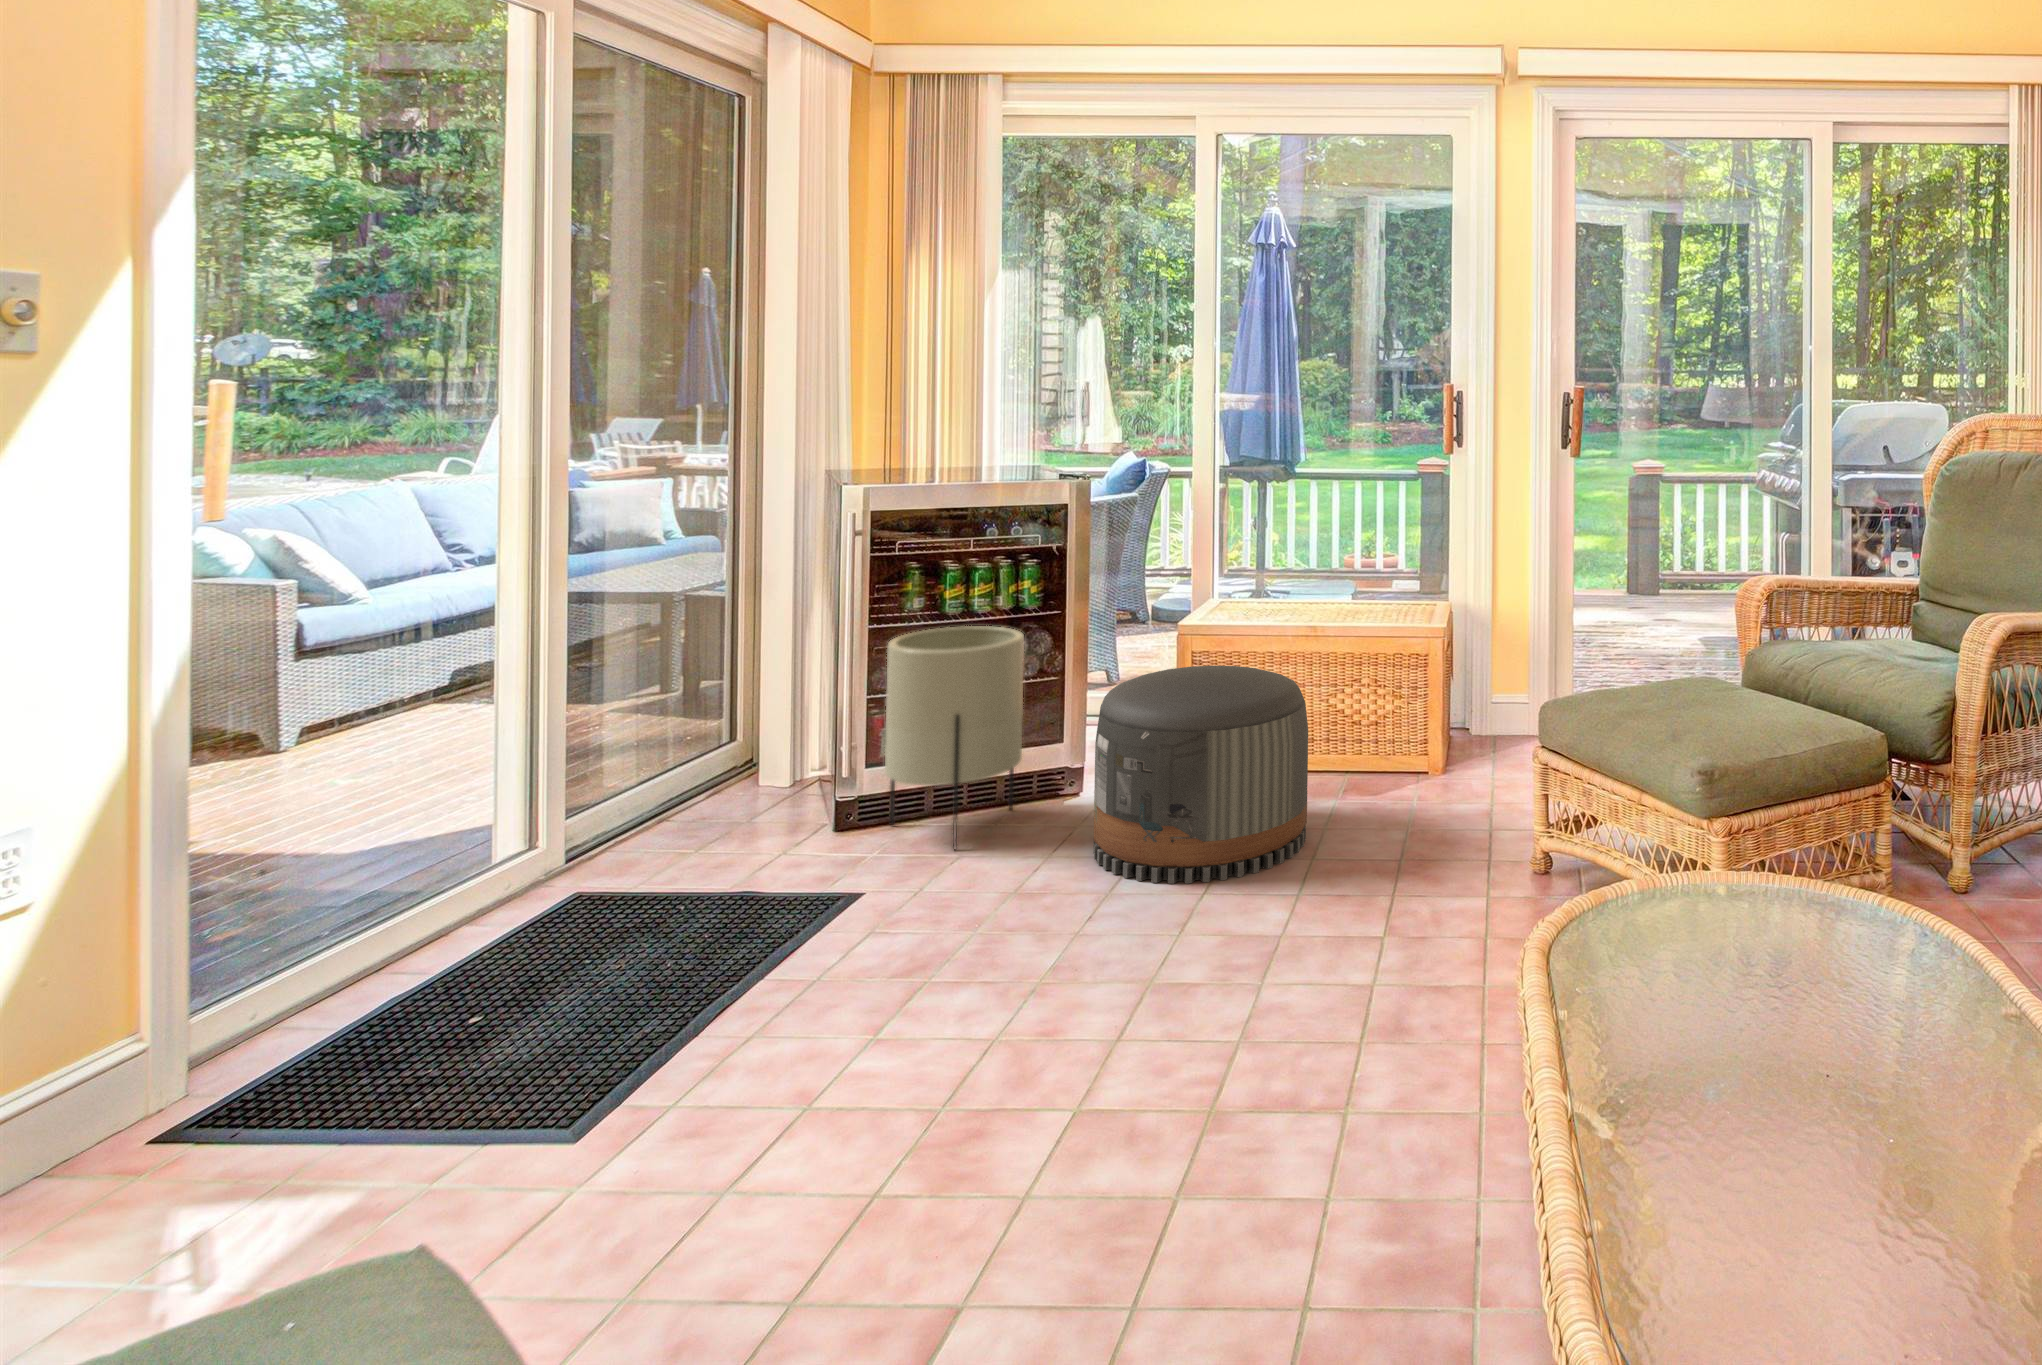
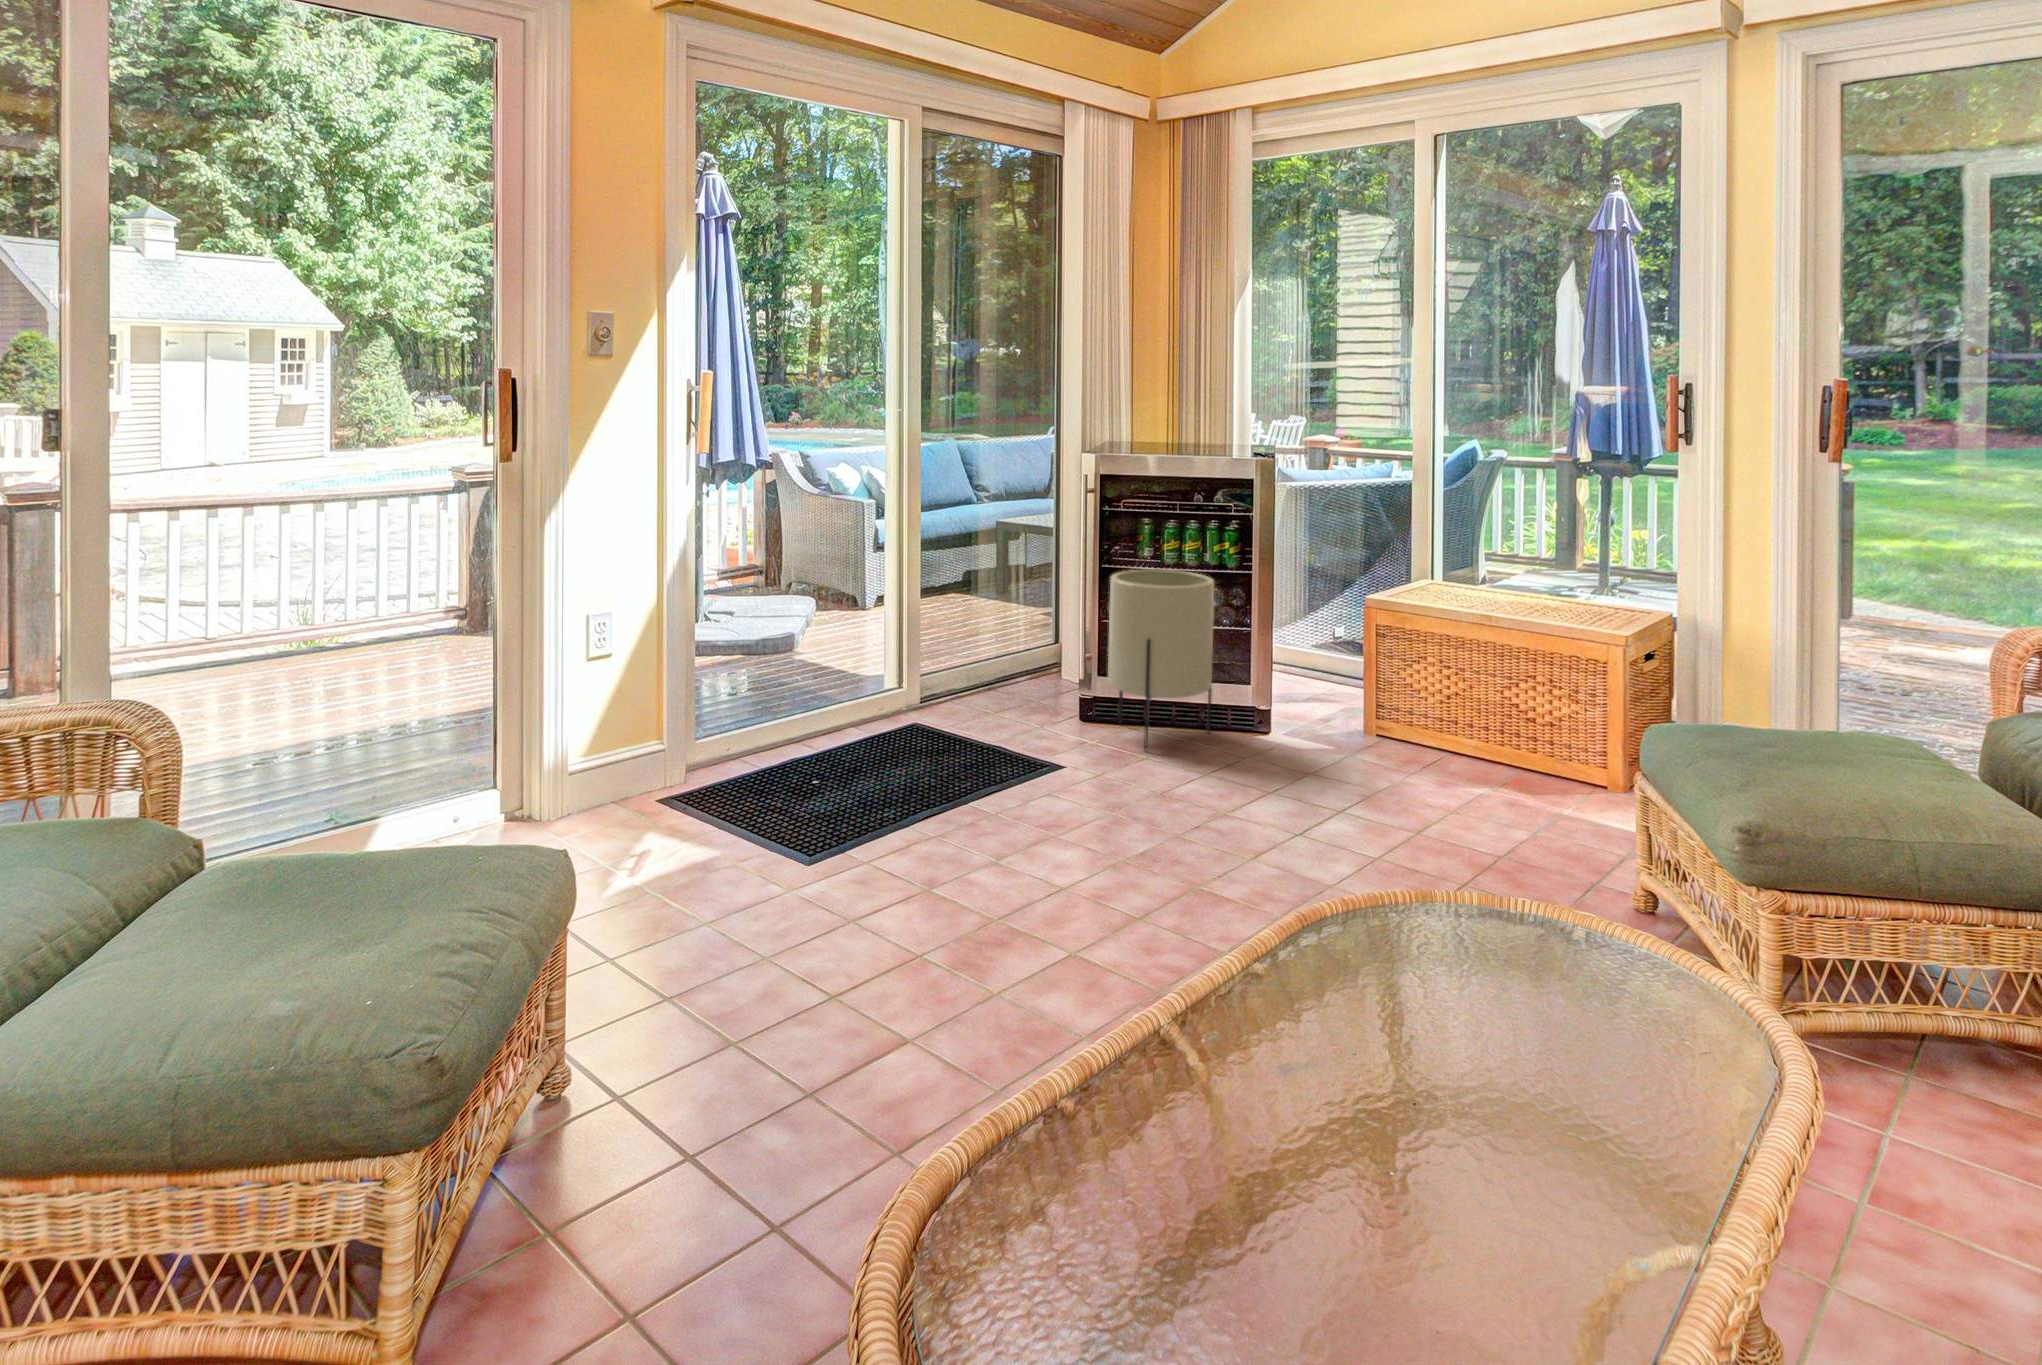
pouf: present [1093,666,1308,883] -> none [1236,631,1433,831]

